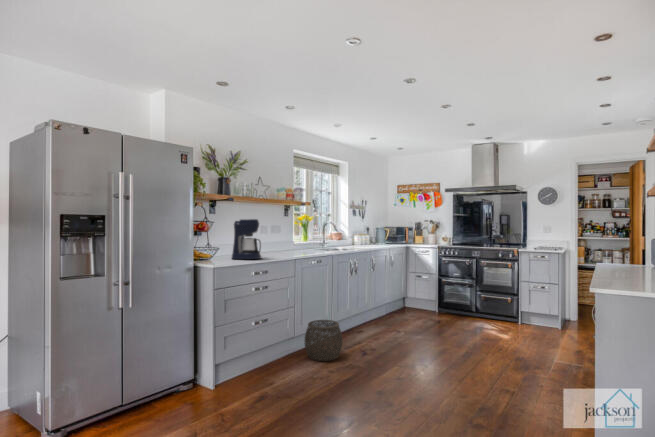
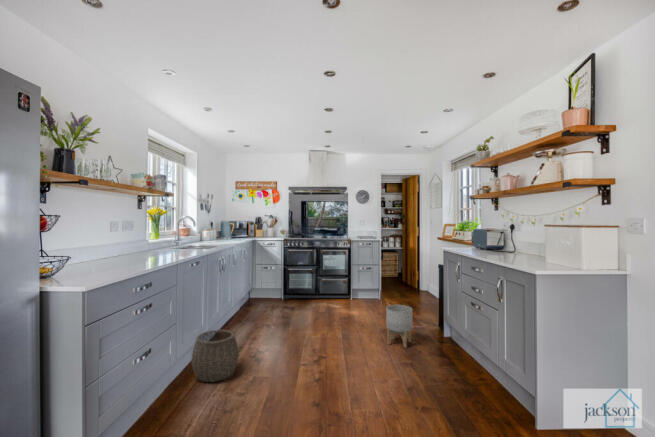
coffee maker: present [232,219,262,259] -> none [90,212,139,271]
planter: none [511,328,546,380] -> present [386,305,412,348]

